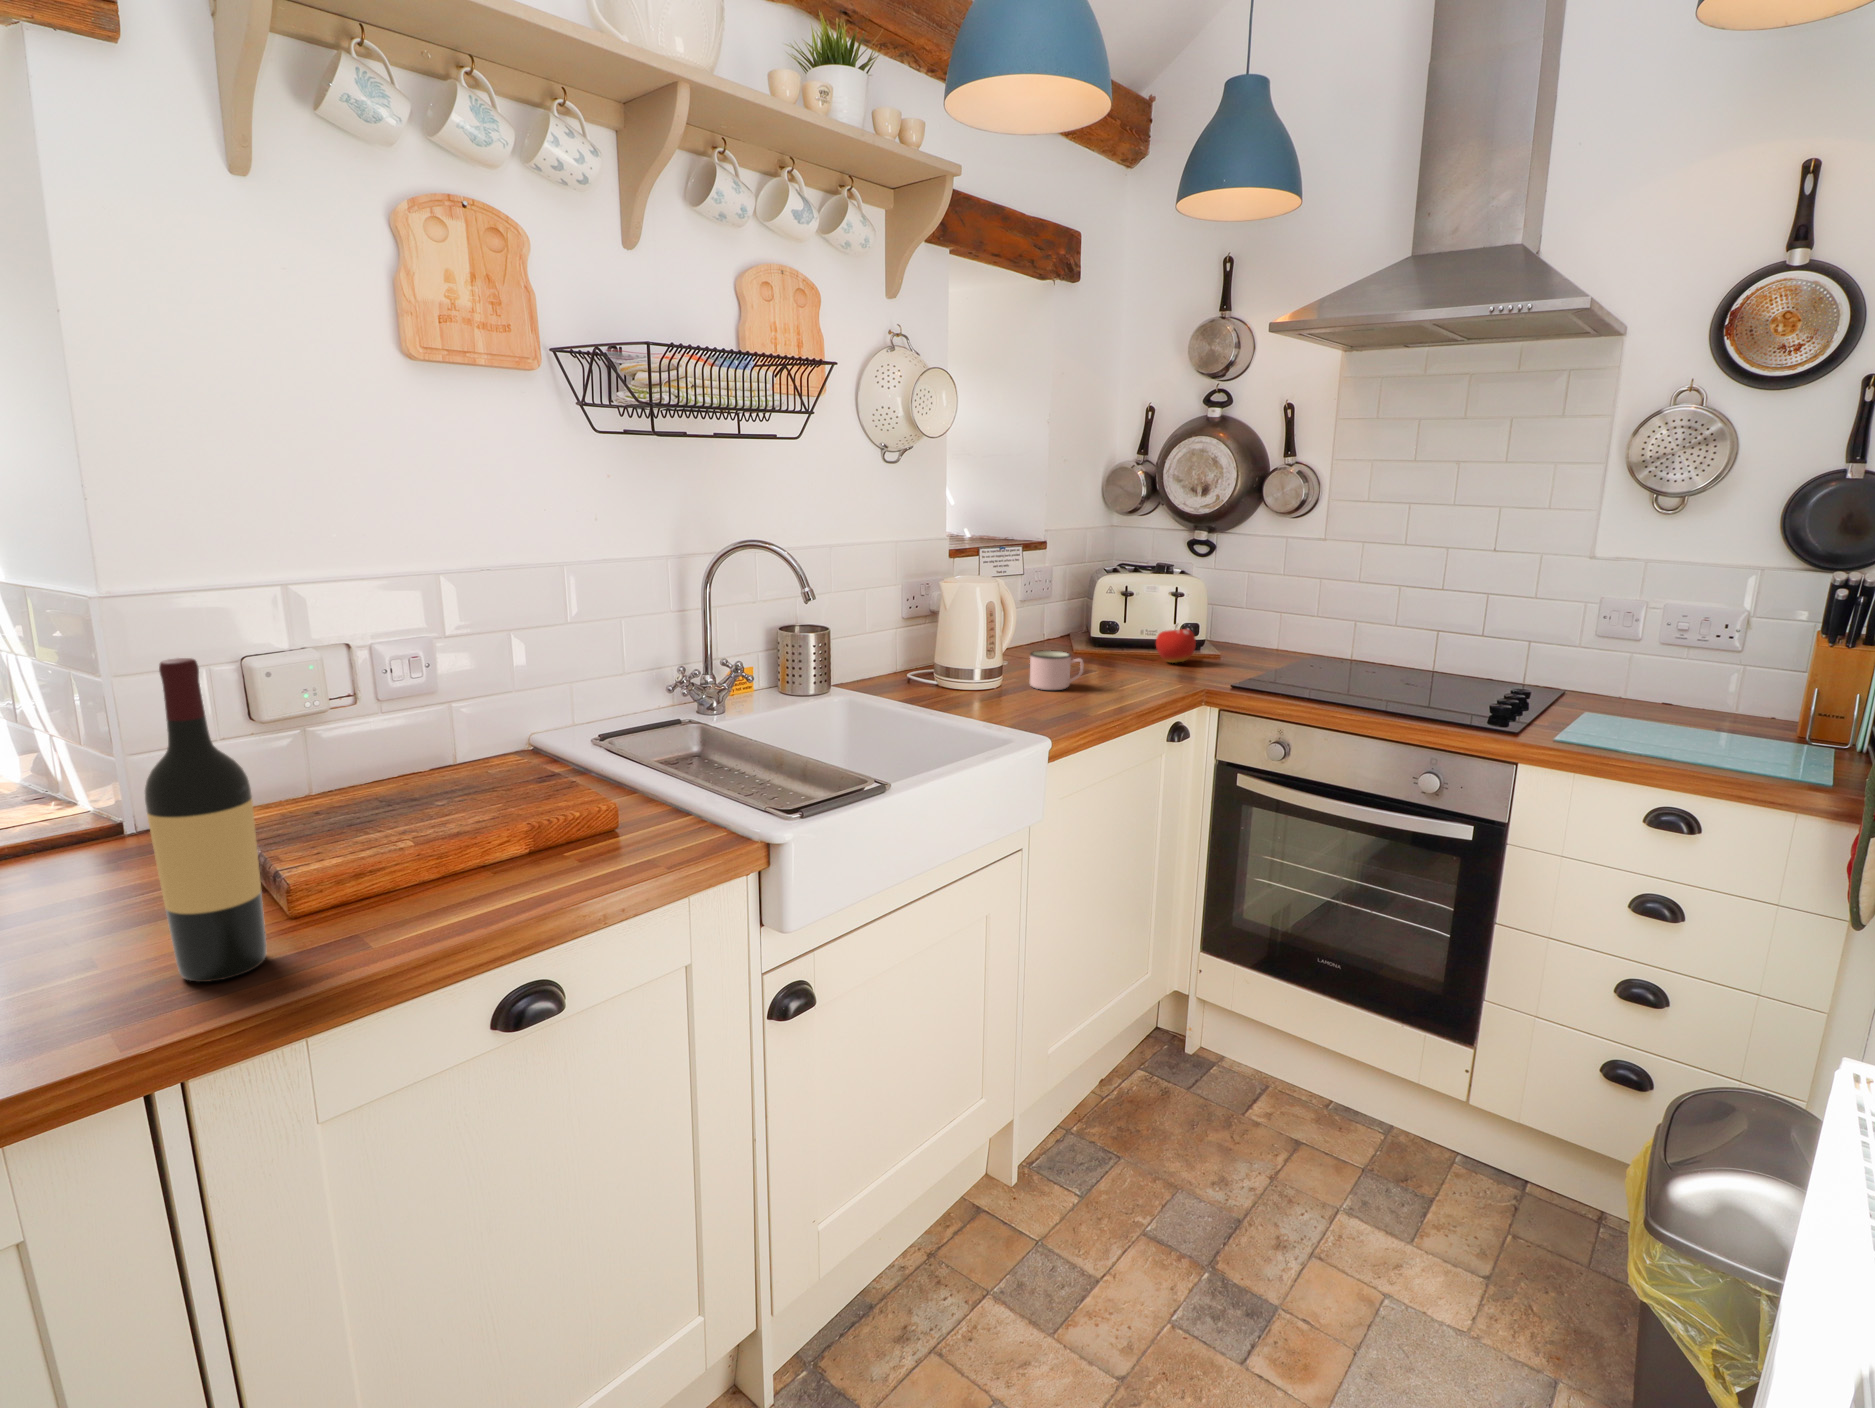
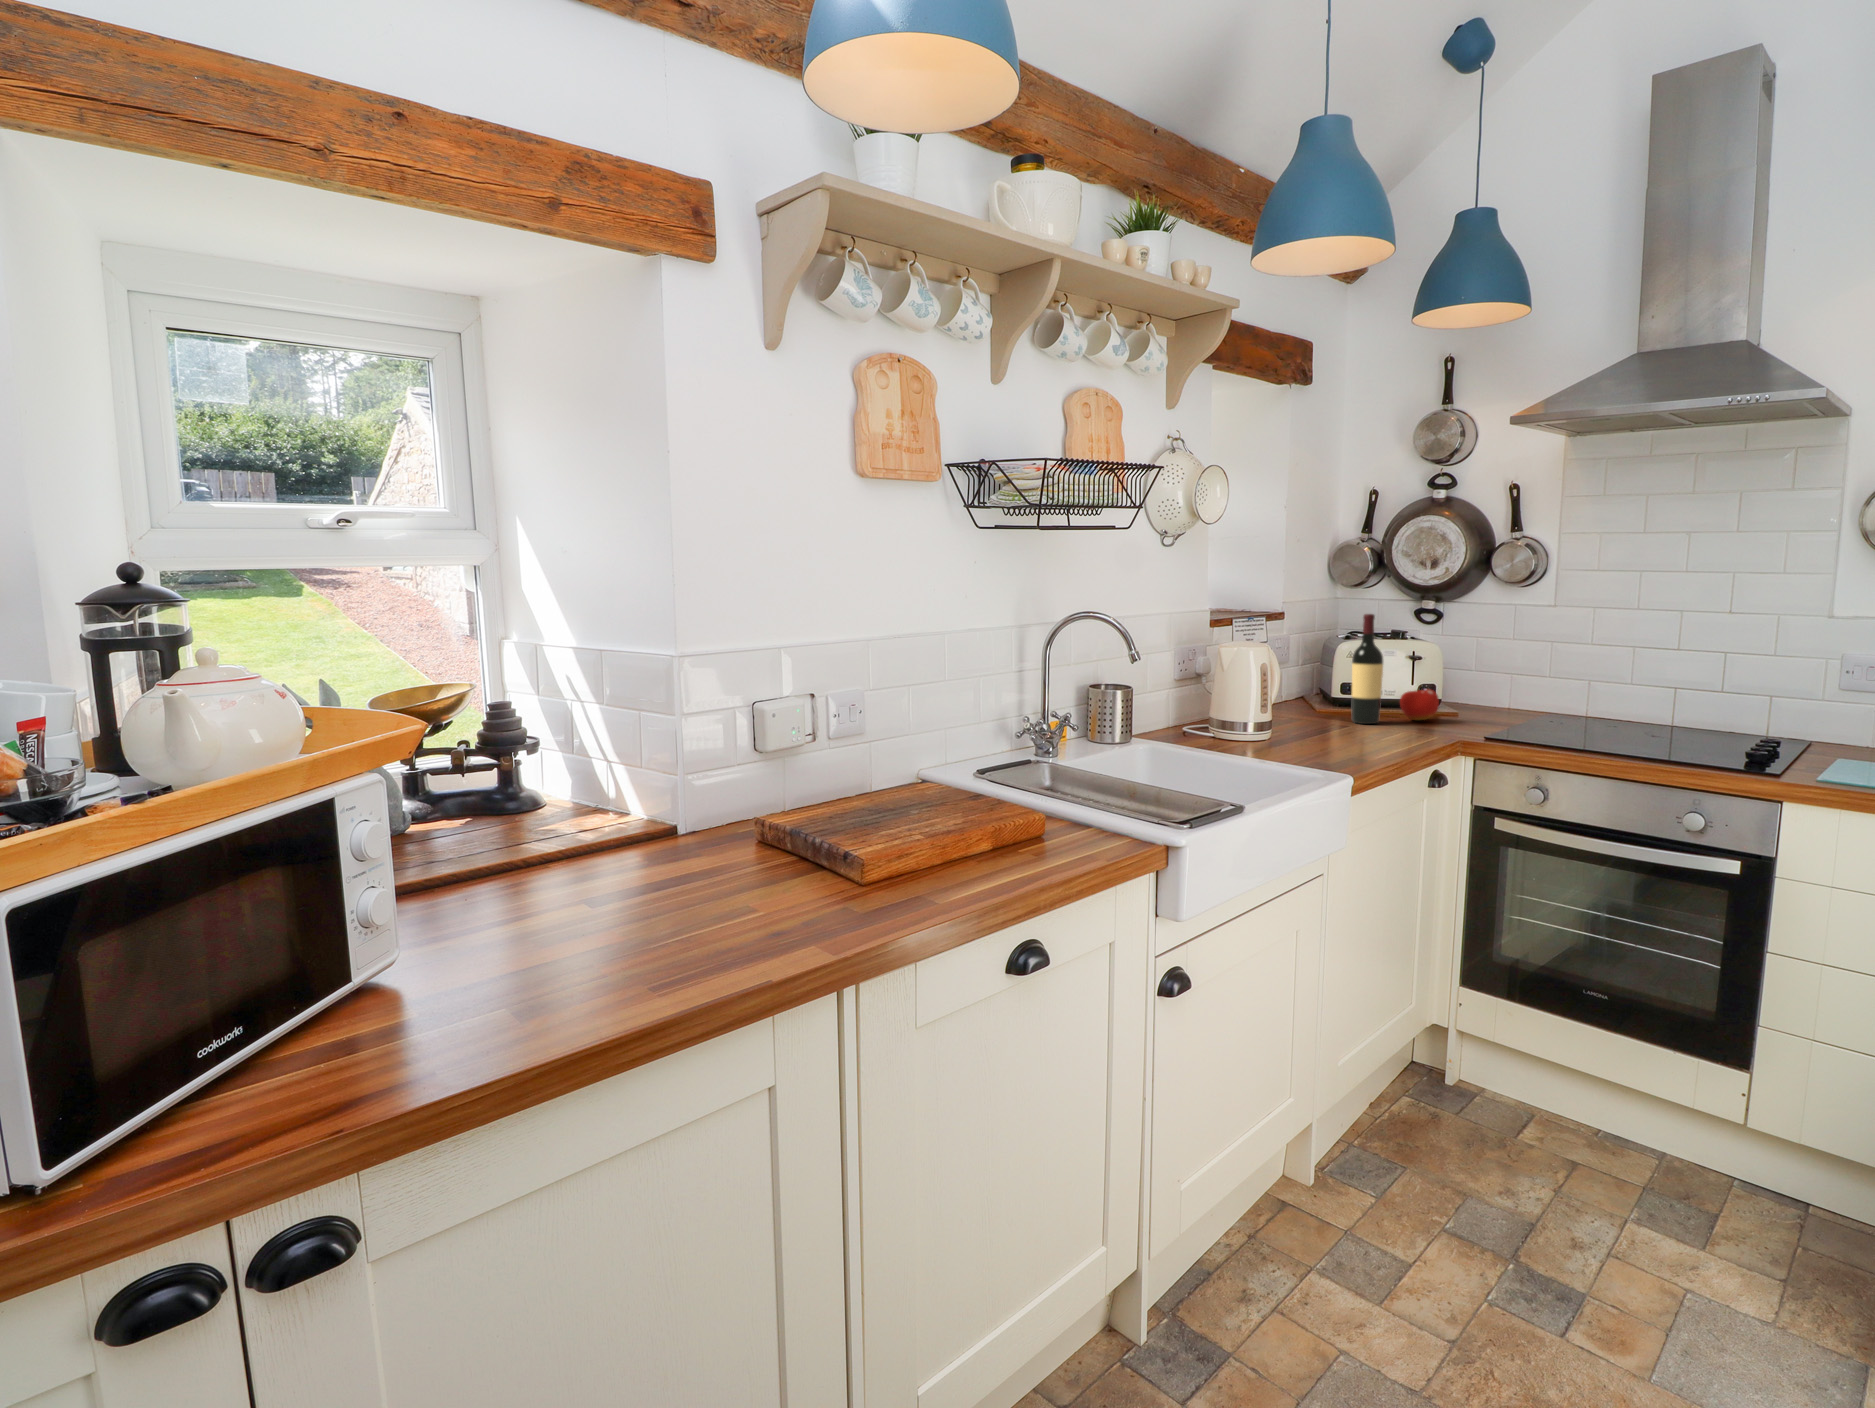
mug: present [1030,650,1083,690] -> none [1298,707,1349,742]
wine bottle: present [145,658,266,982] -> present [1352,614,1383,724]

